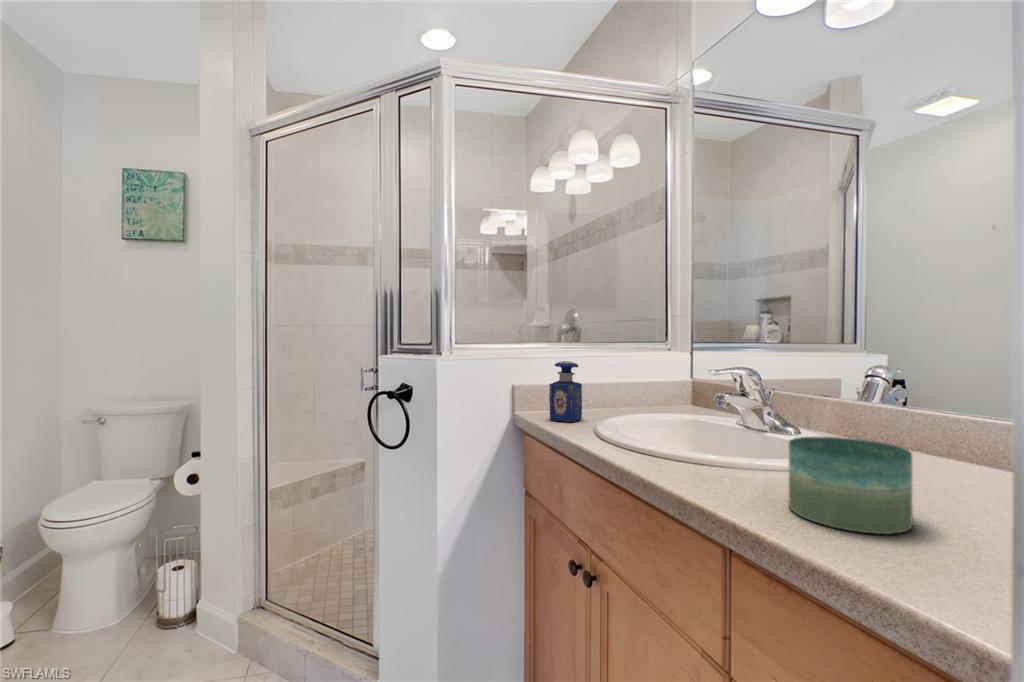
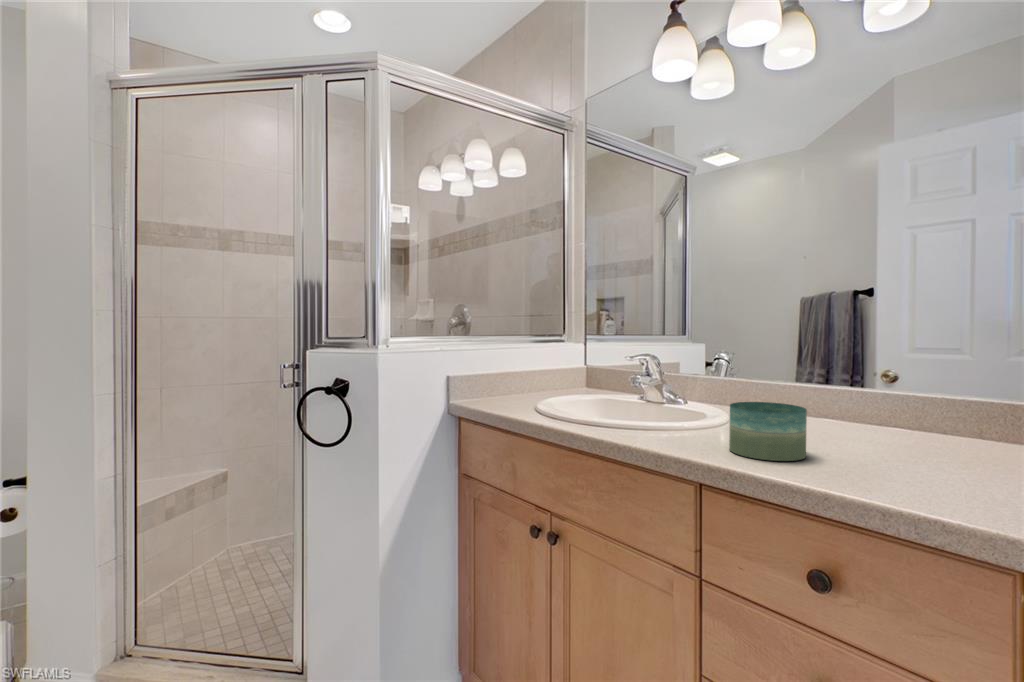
perfume bottle: present [549,361,582,422] -> none [489,352,516,406]

